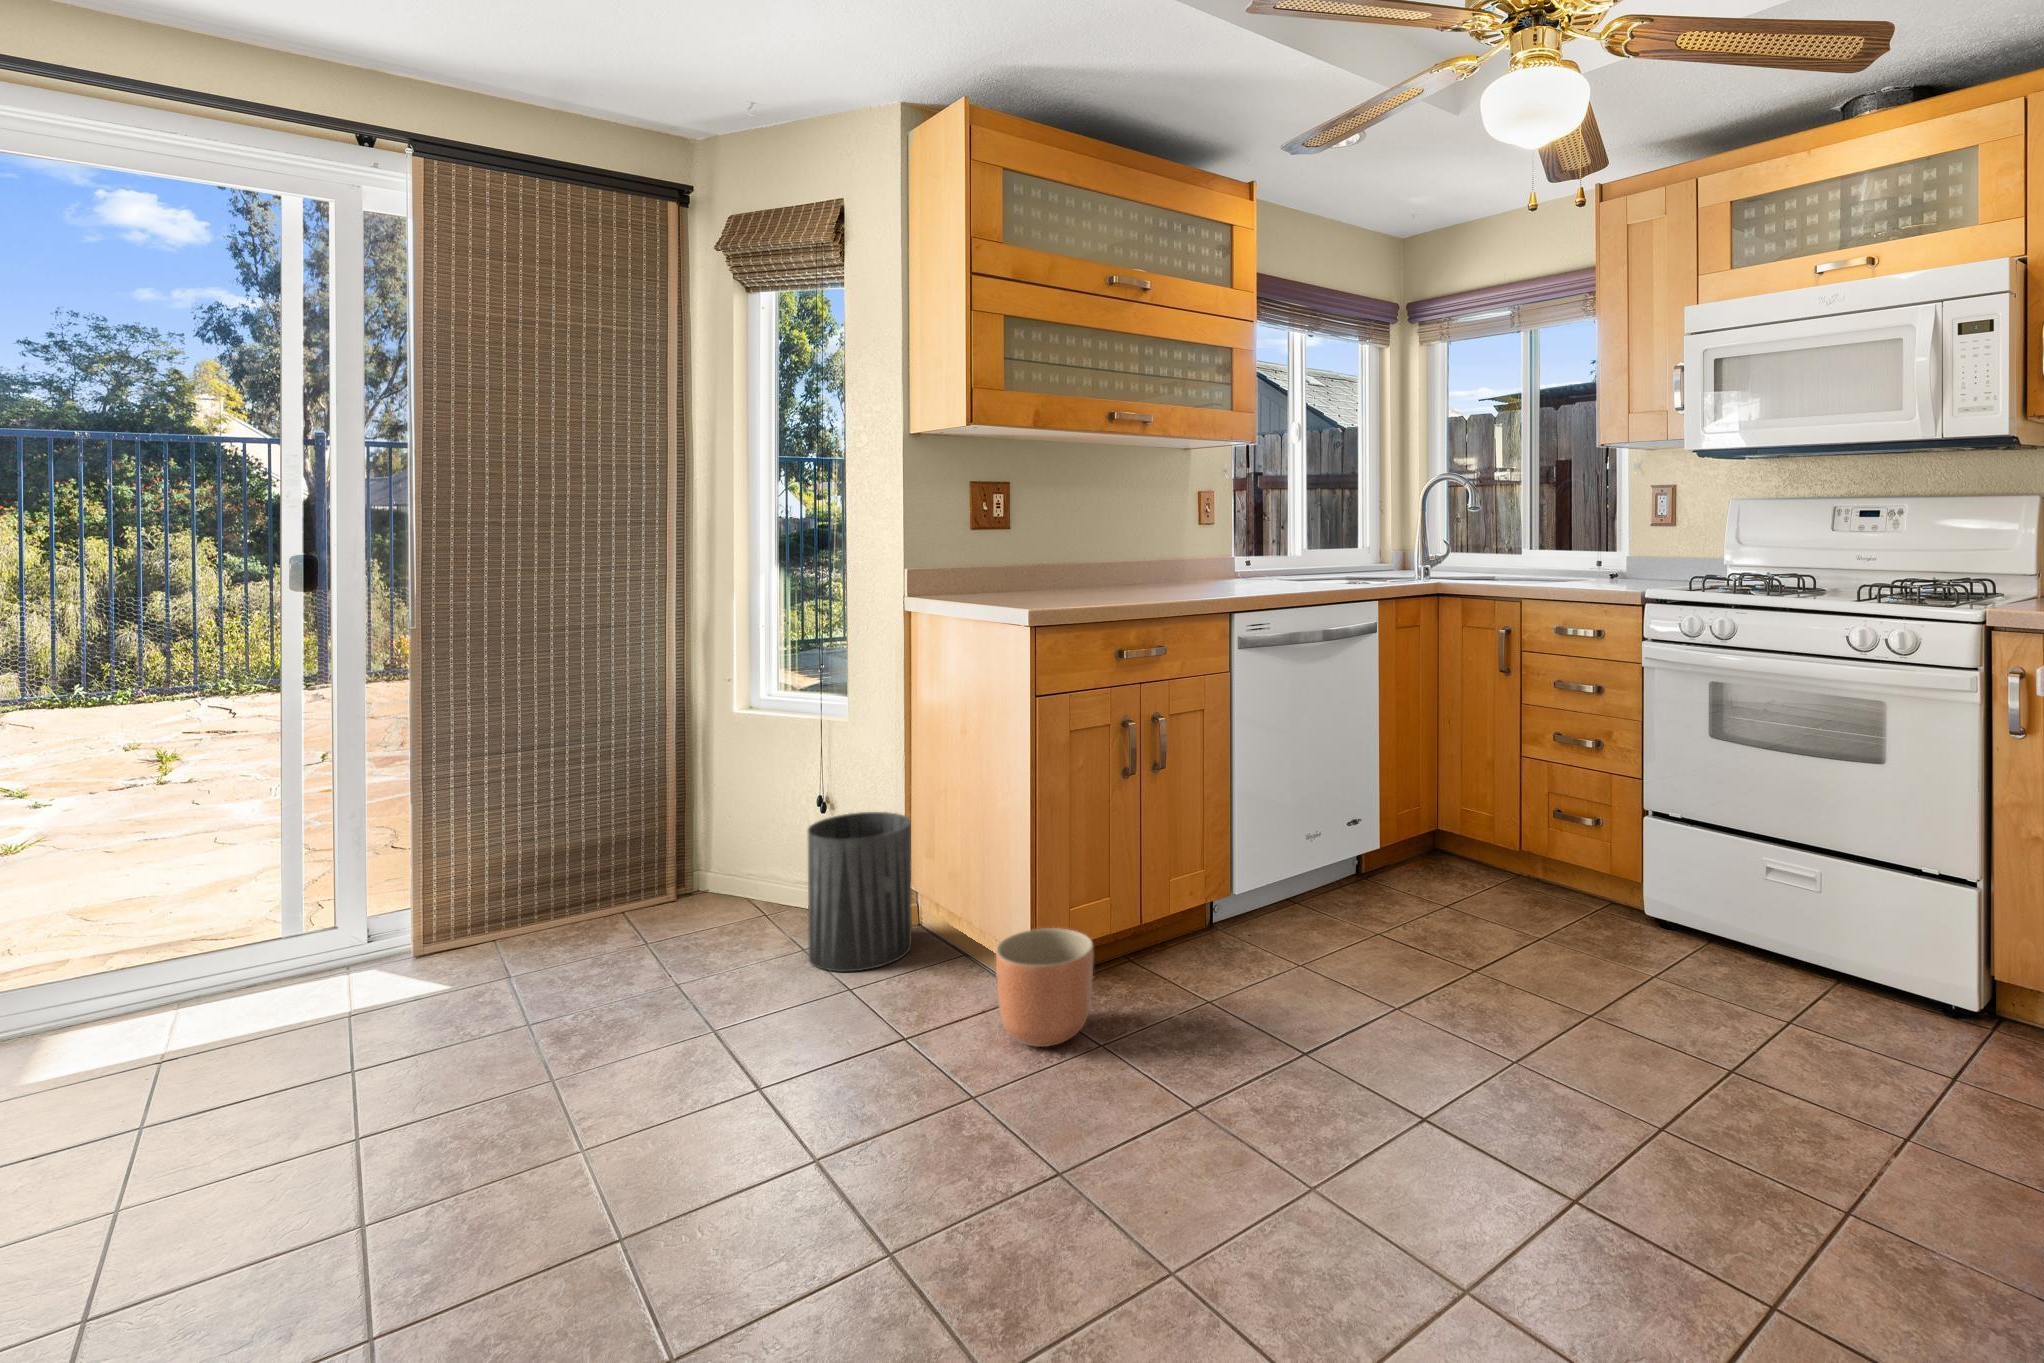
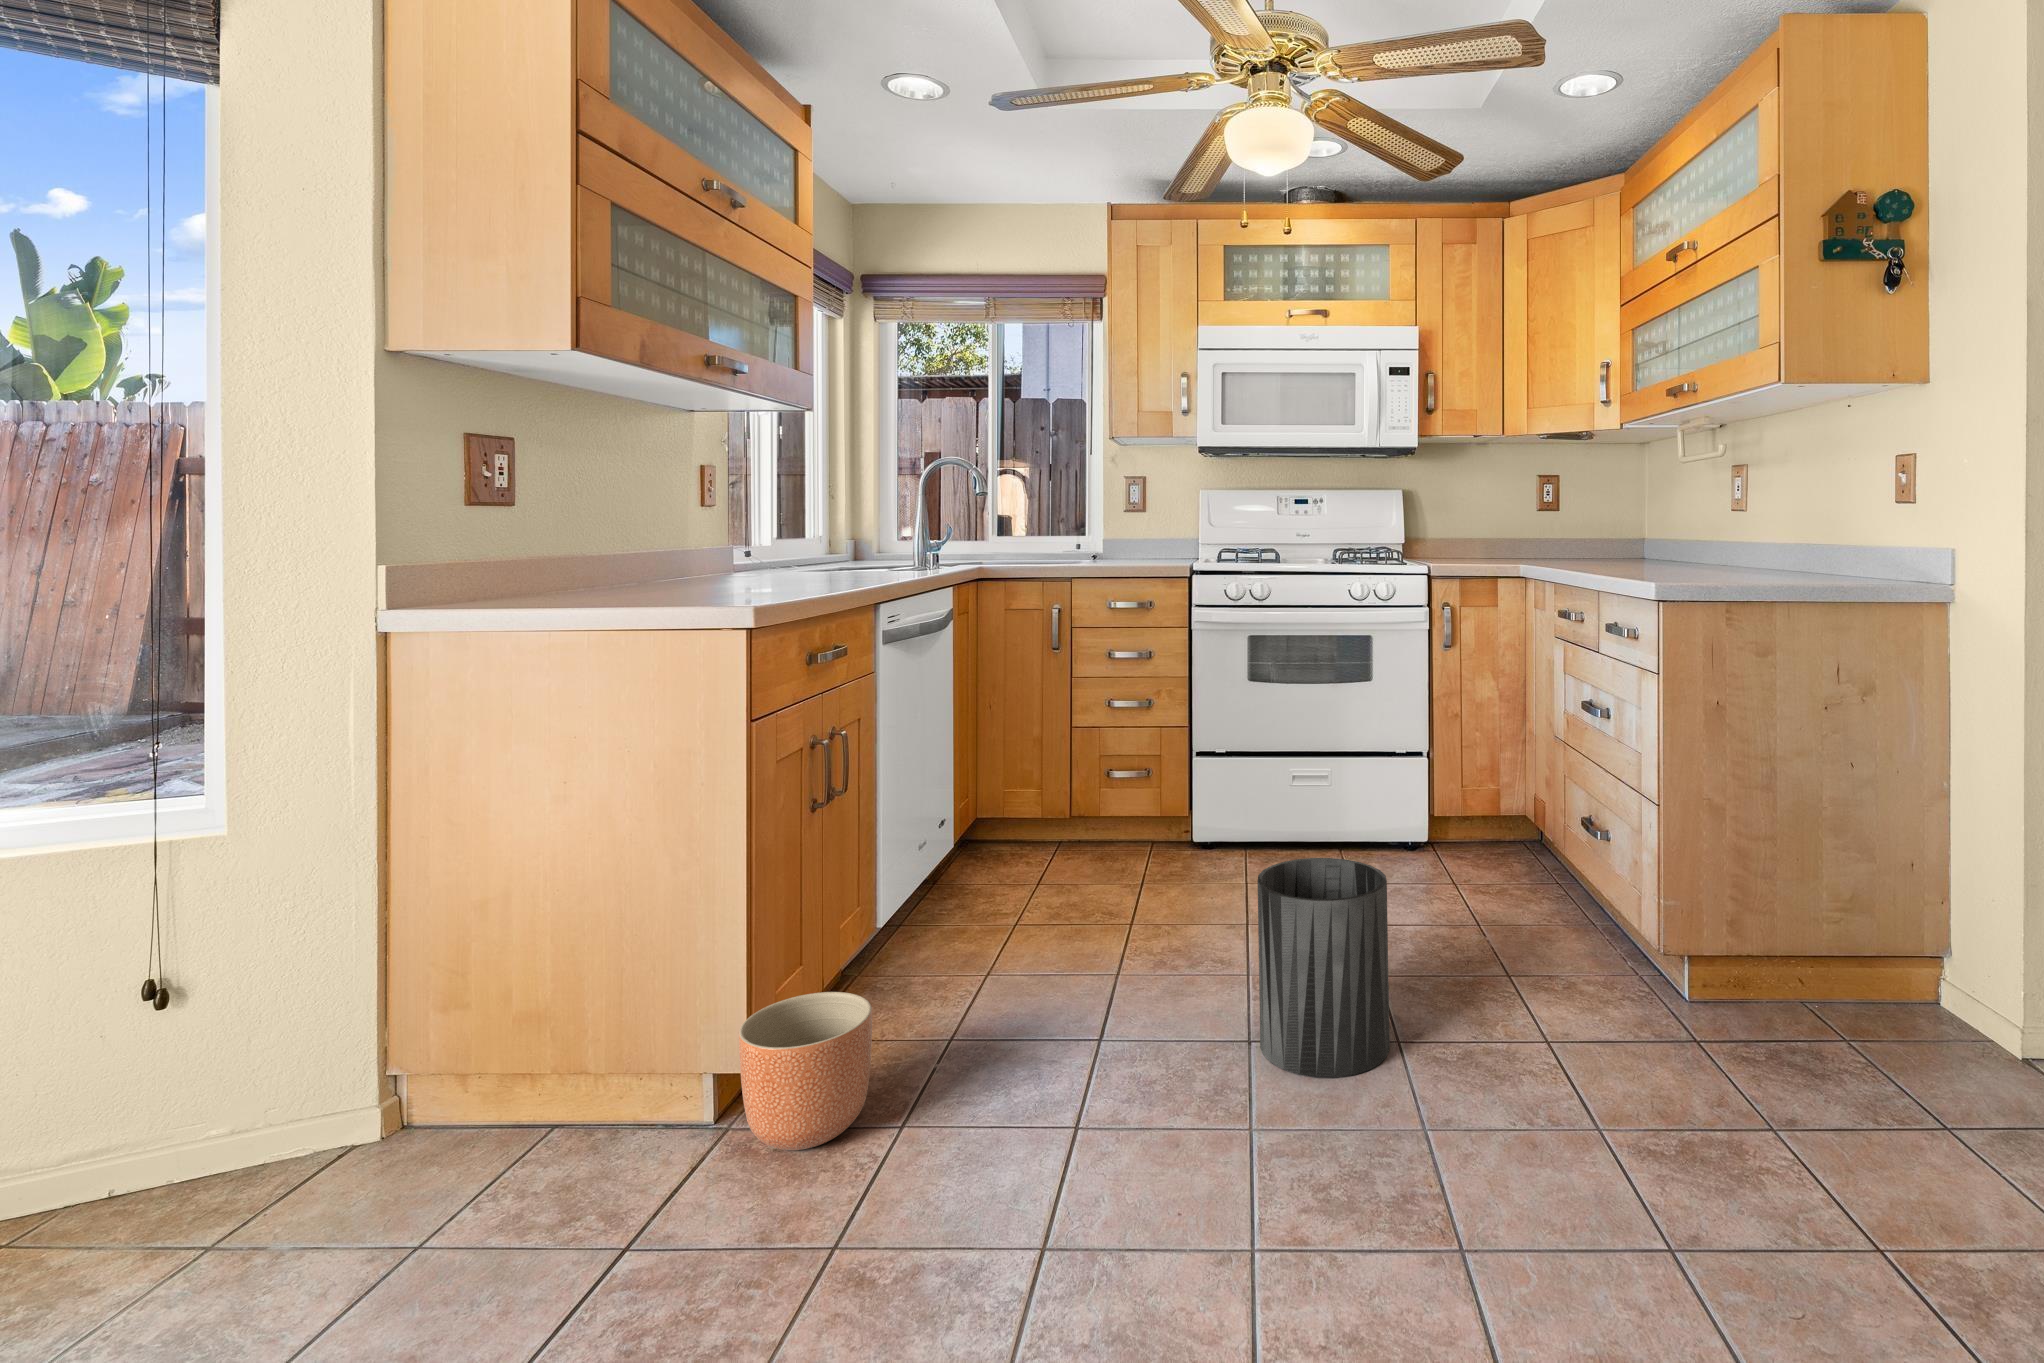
trash can: present [808,812,912,972] -> present [1257,858,1390,1078]

